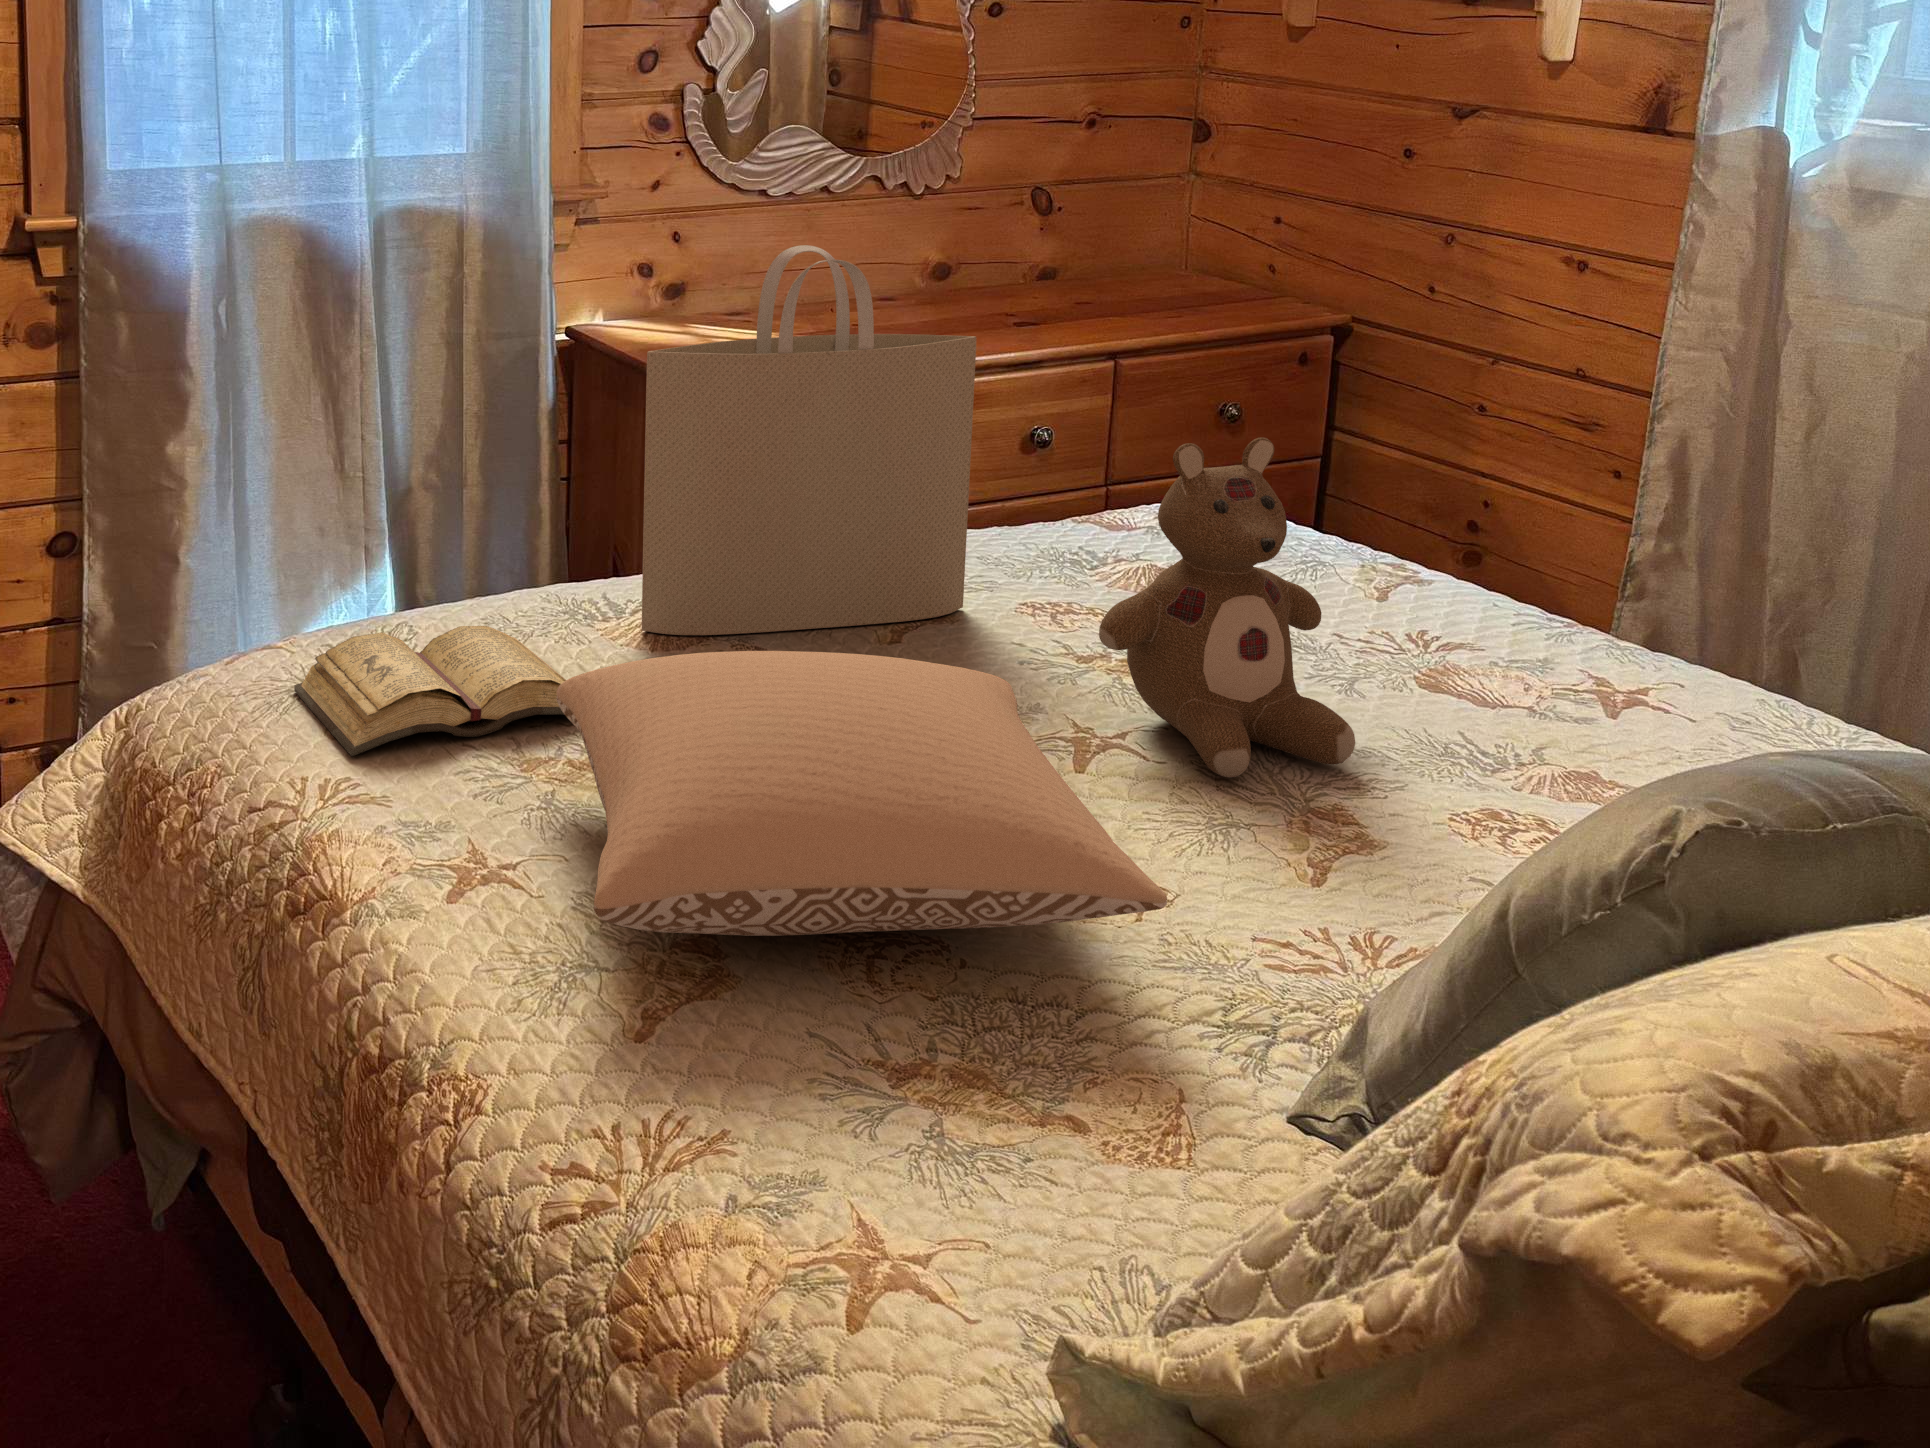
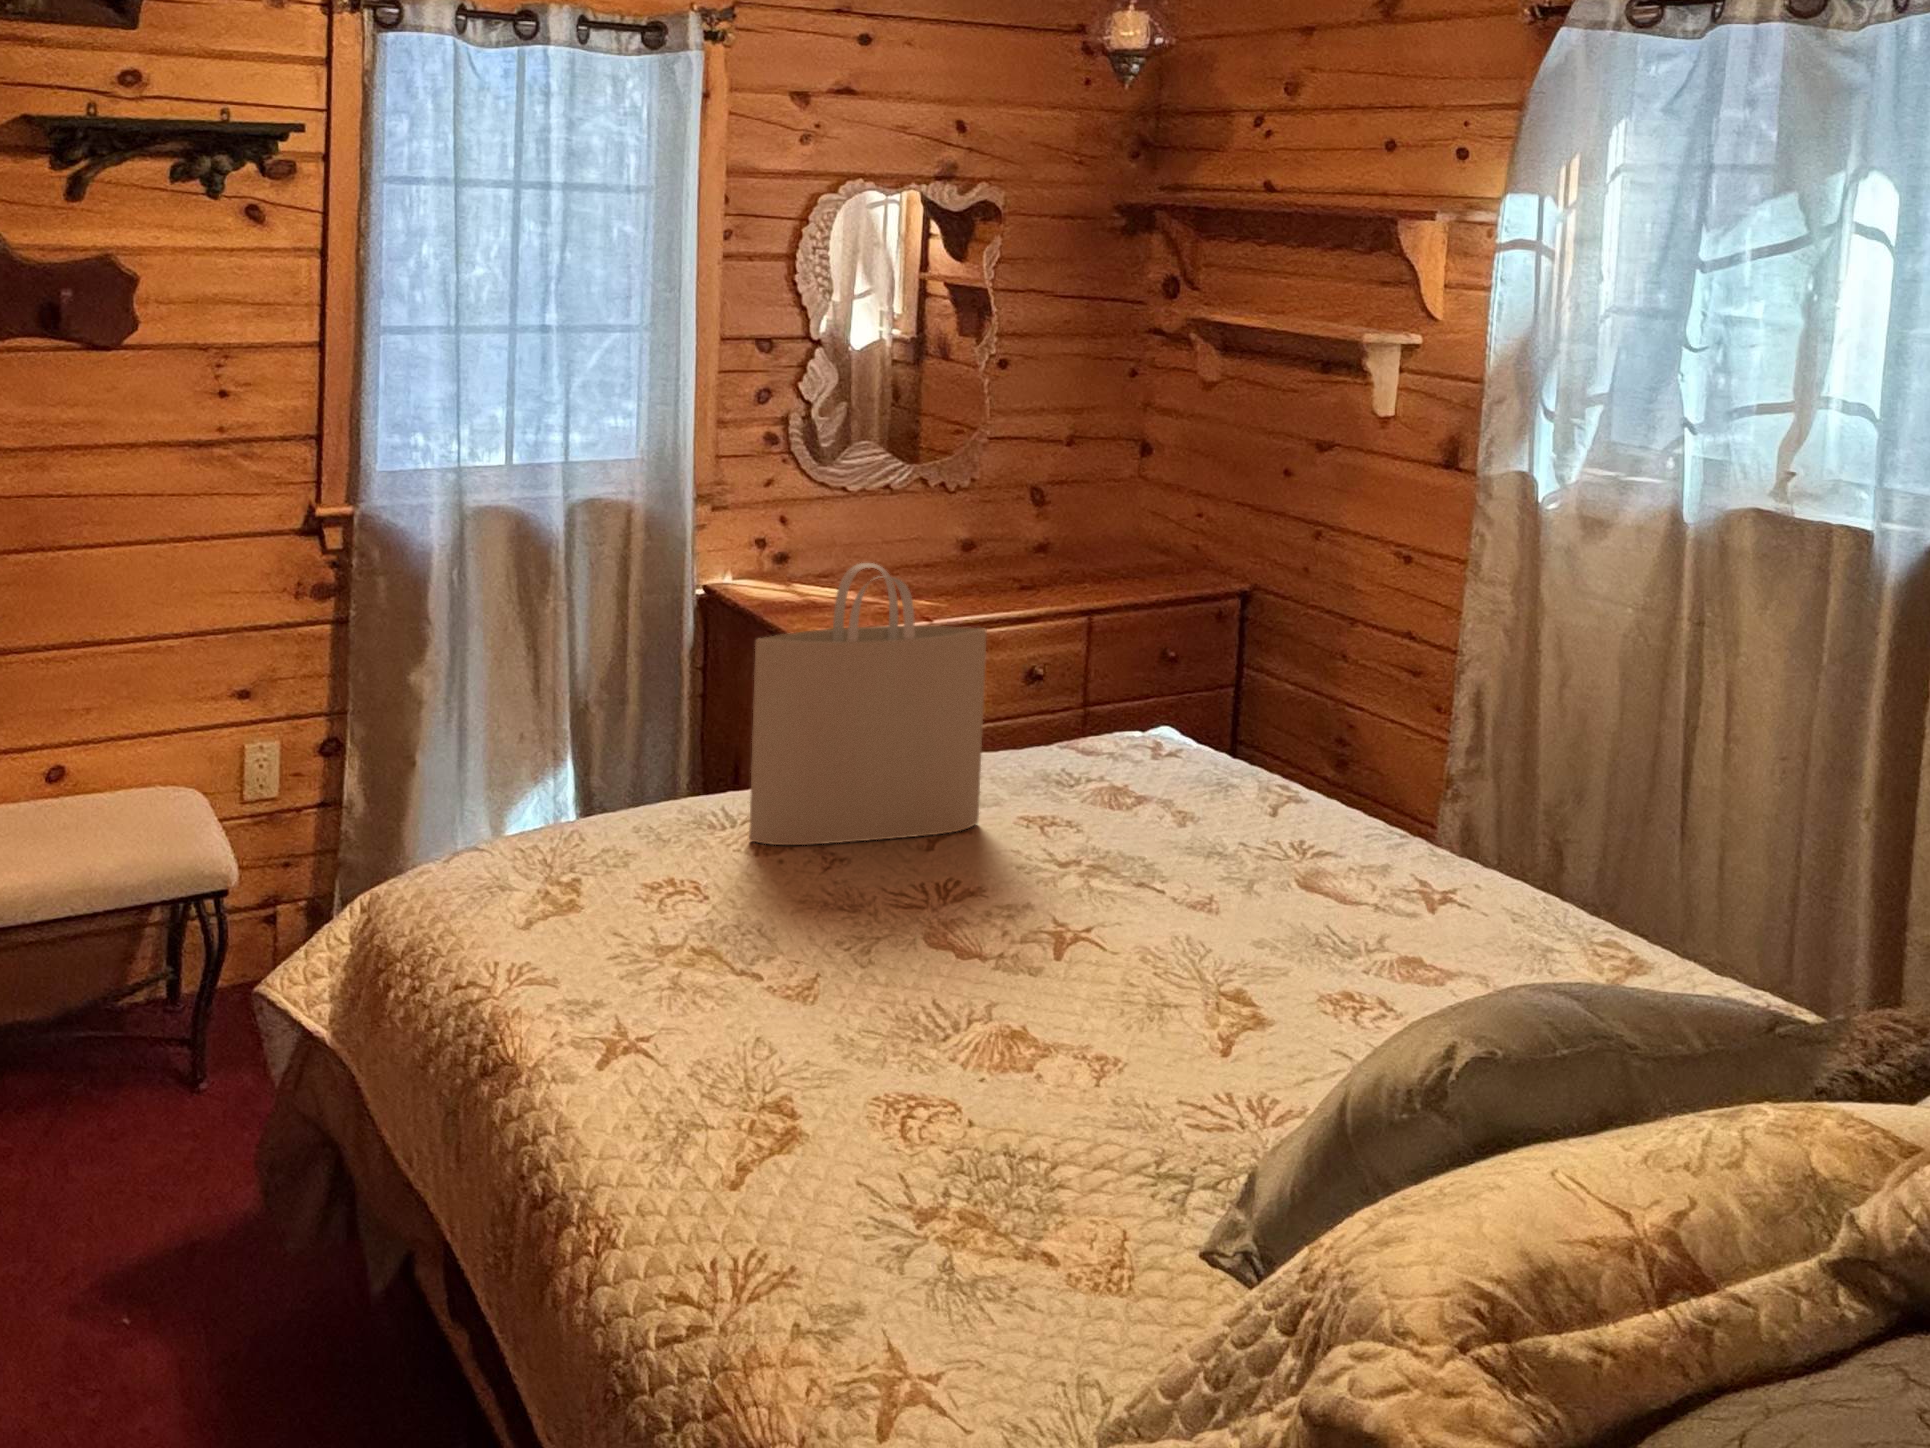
stuffed bear: present [1099,438,1355,777] -> none [1070,716,1249,967]
diary: present [294,626,566,756] -> none [497,840,717,947]
pillow: present [556,651,1167,936] -> none [685,877,1111,1102]

